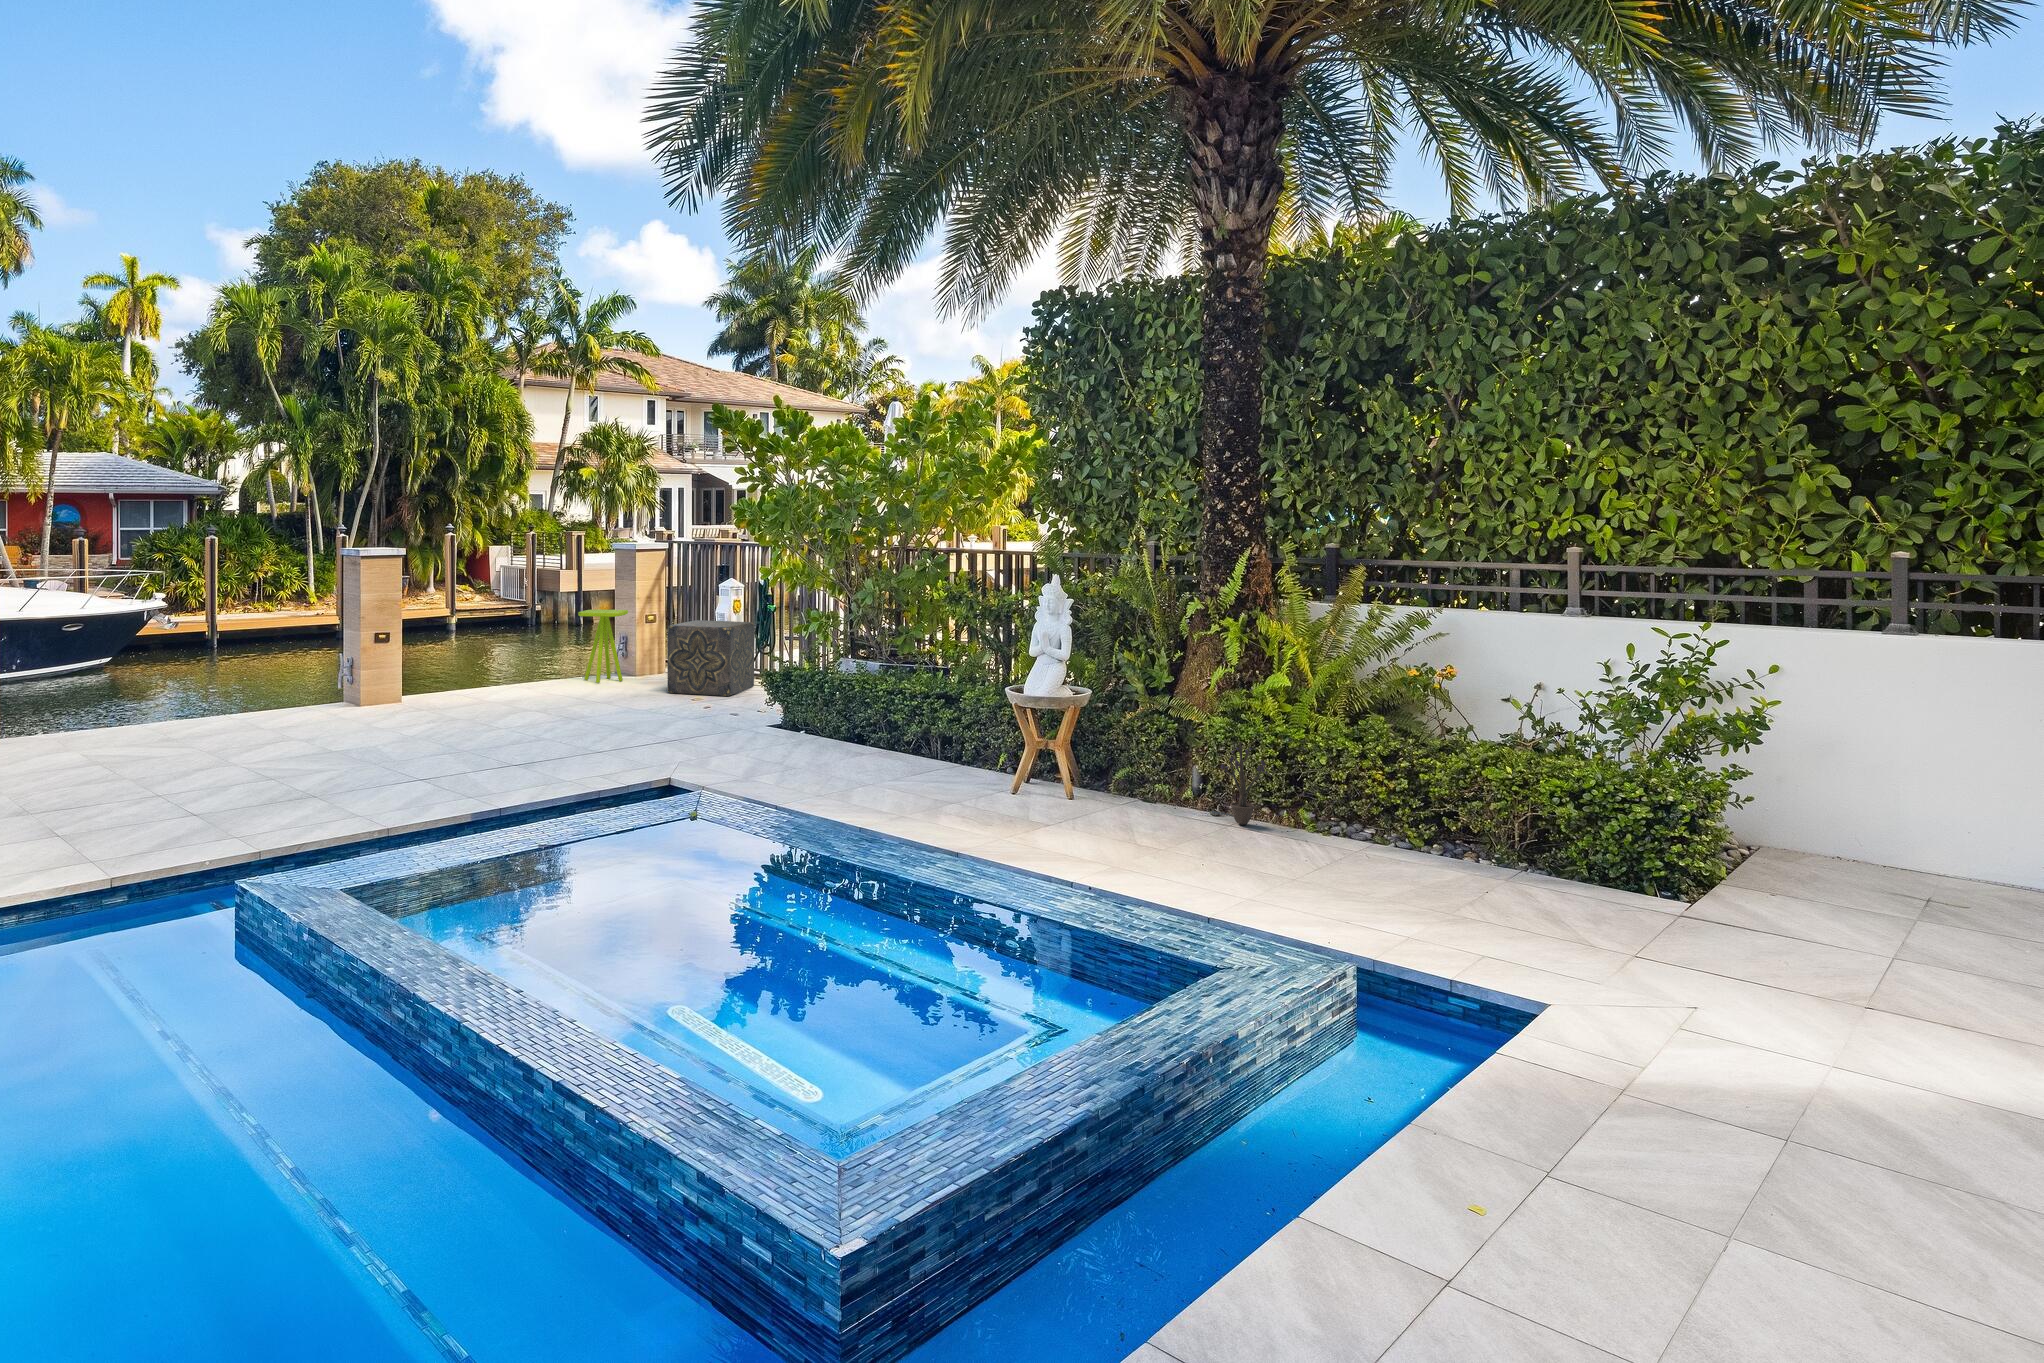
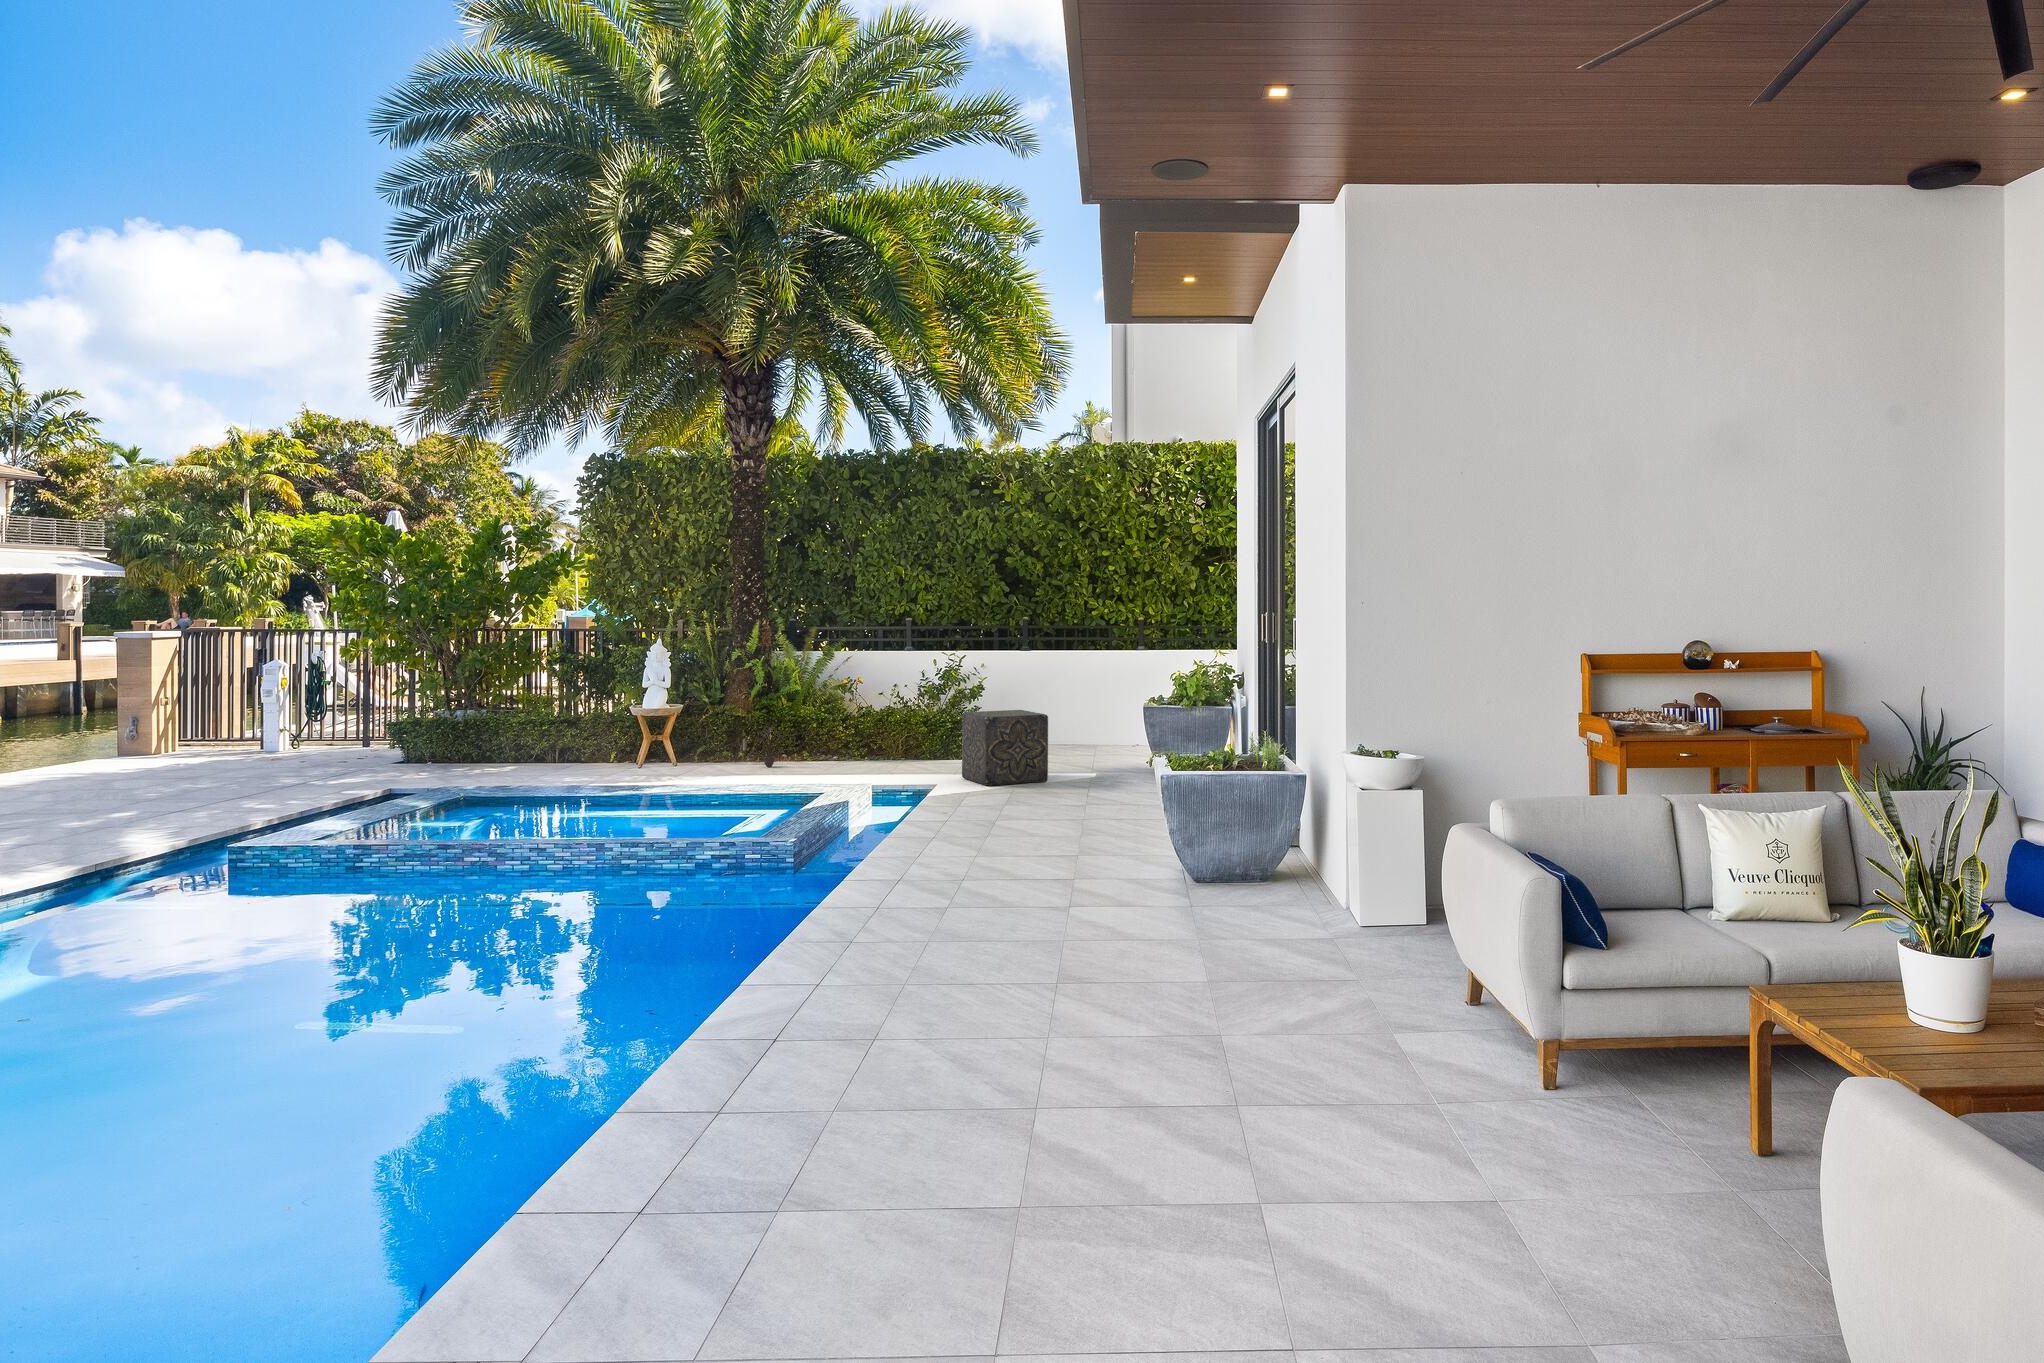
side table: present [578,609,628,683] -> none [76,694,128,763]
ottoman: present [667,620,754,696] -> present [962,710,1048,786]

